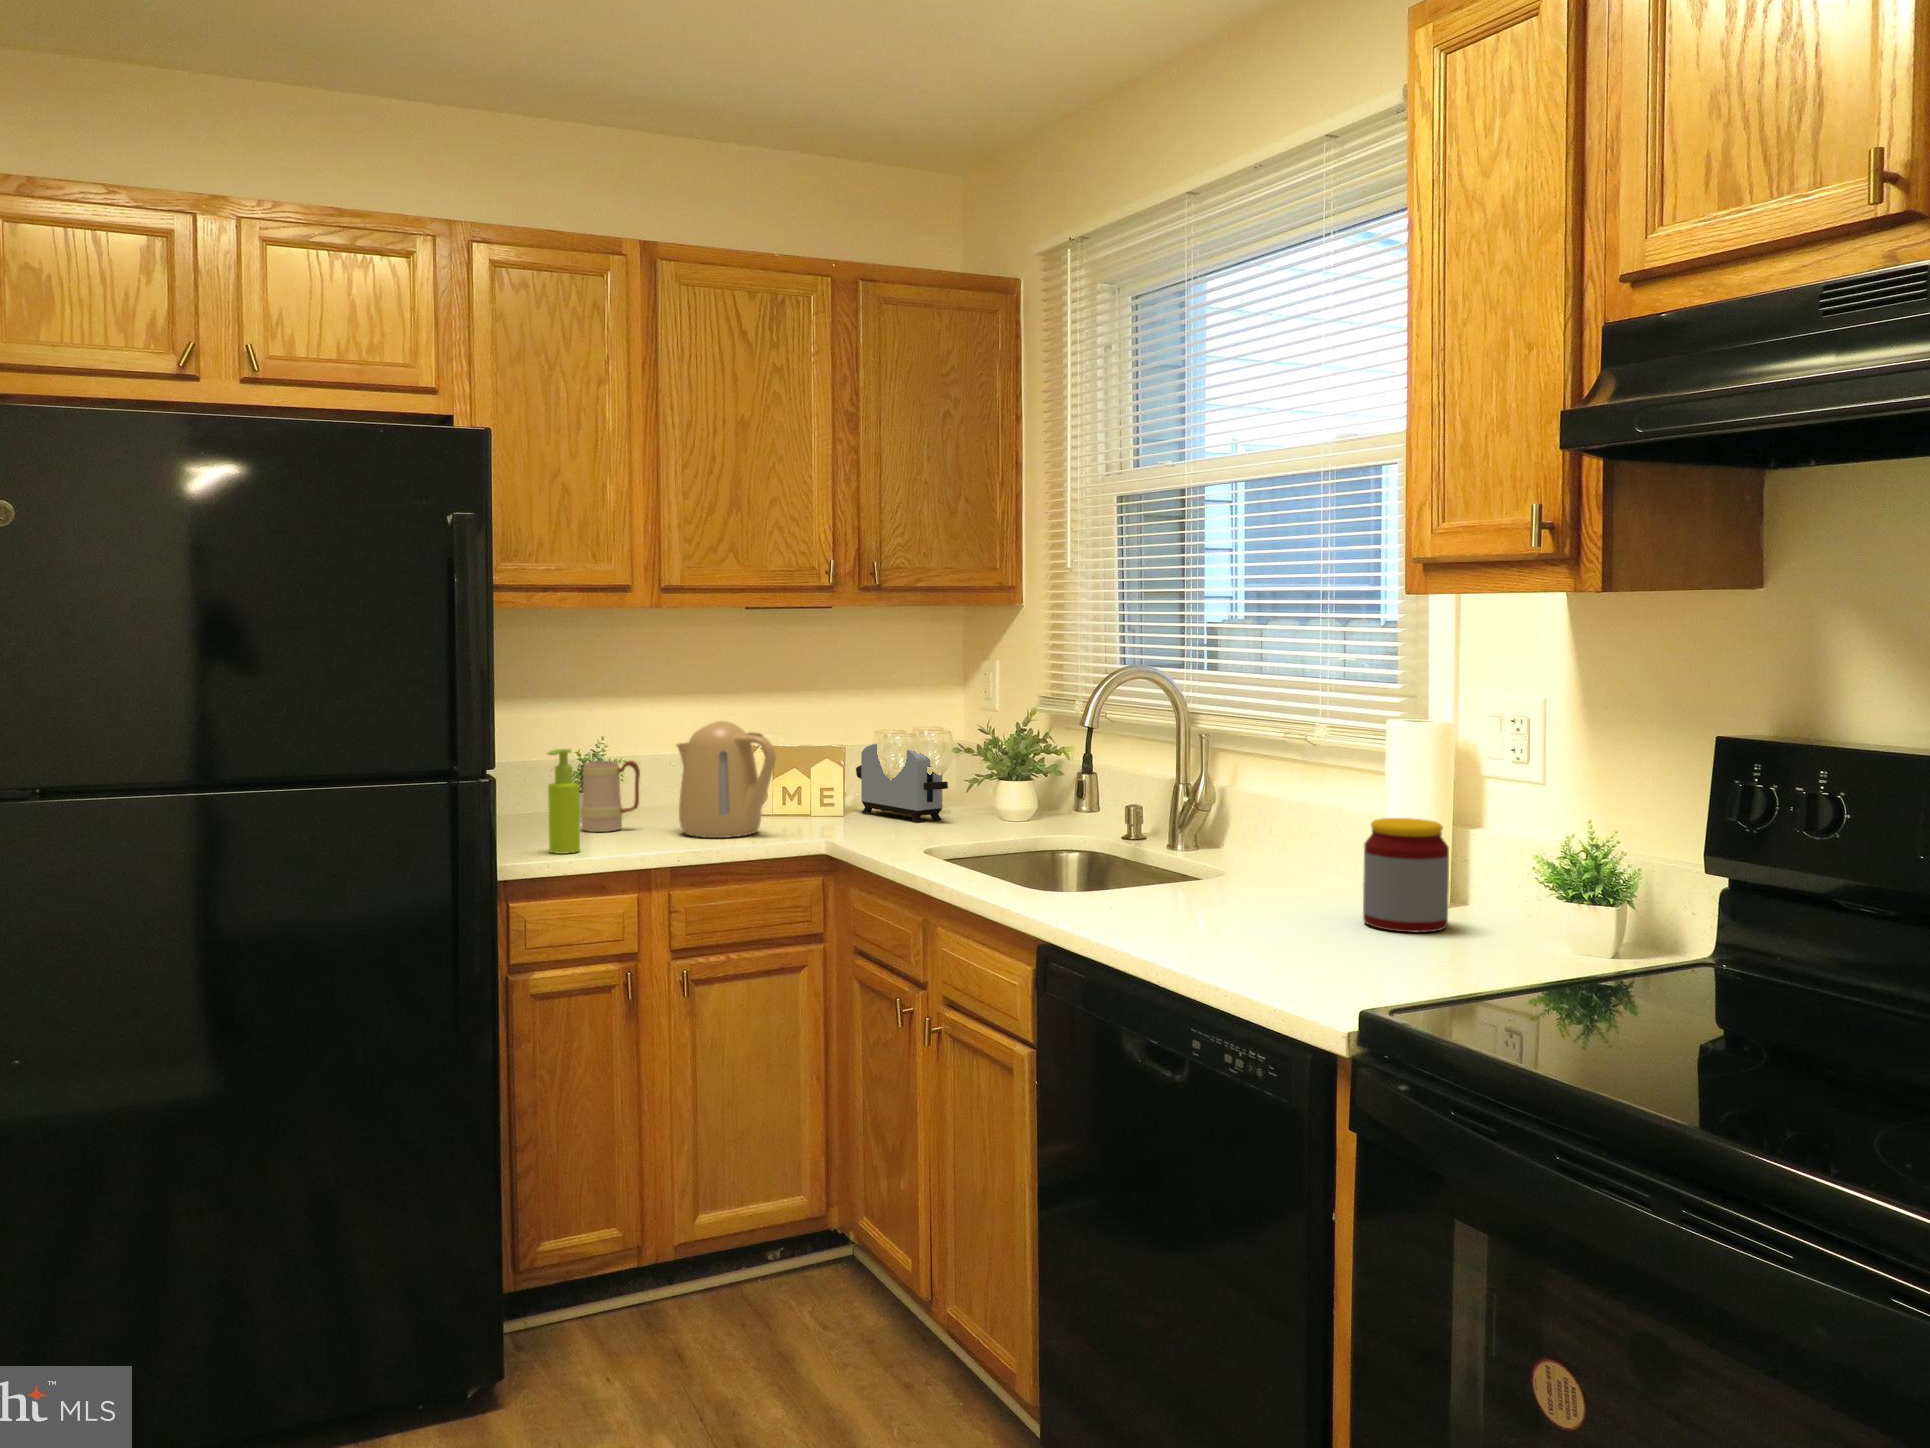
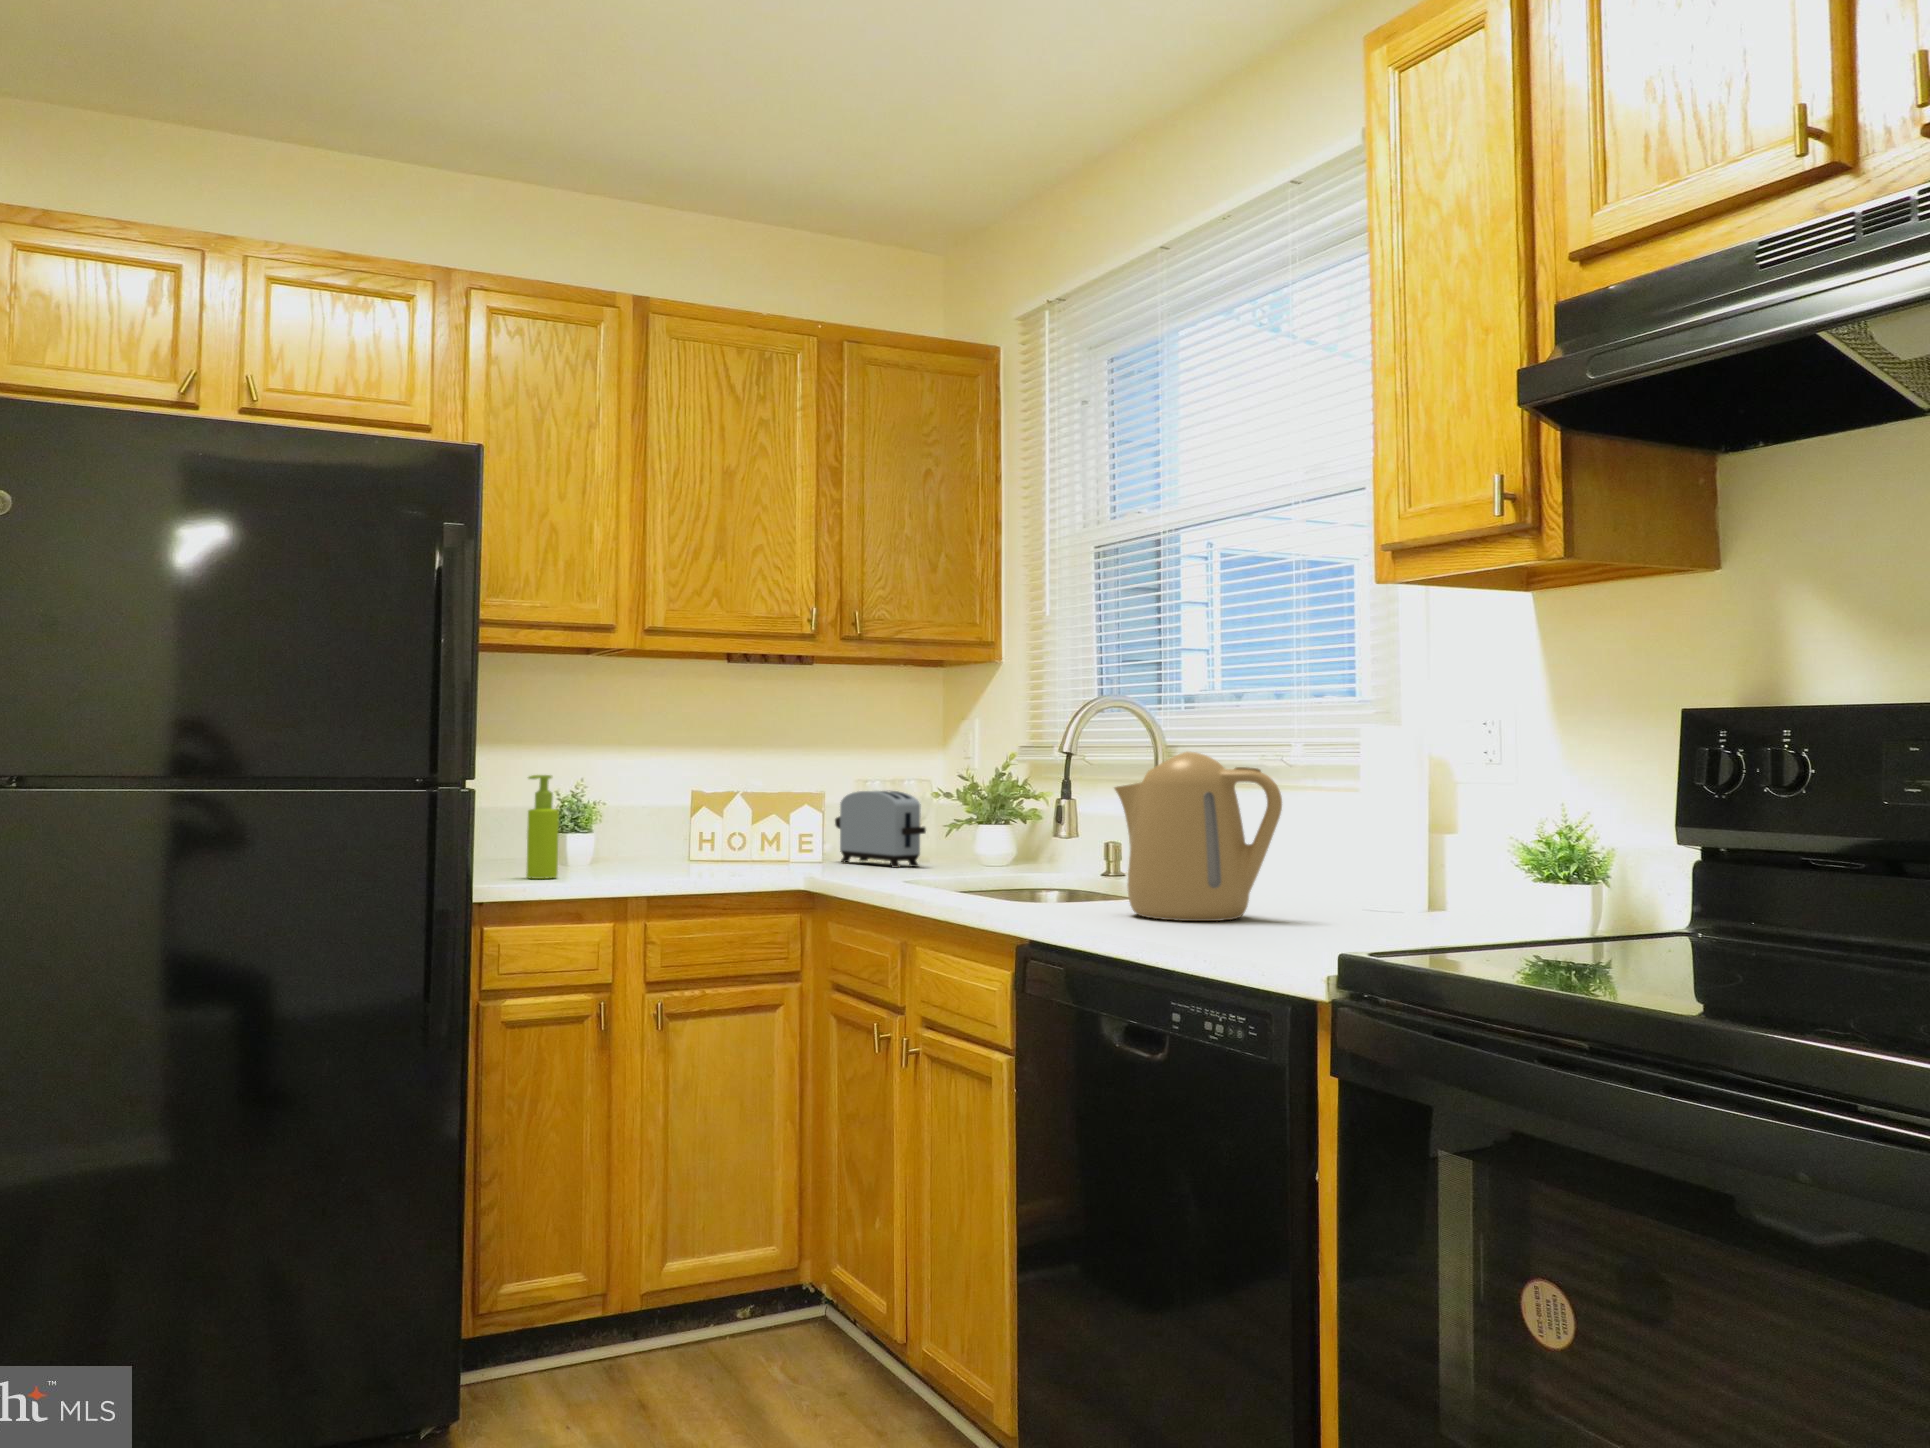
kettle: present [677,721,776,838] -> present [1114,752,1282,921]
mug: present [581,761,640,832] -> none [560,799,620,869]
jar: present [1363,818,1449,933] -> none [1339,814,1424,922]

